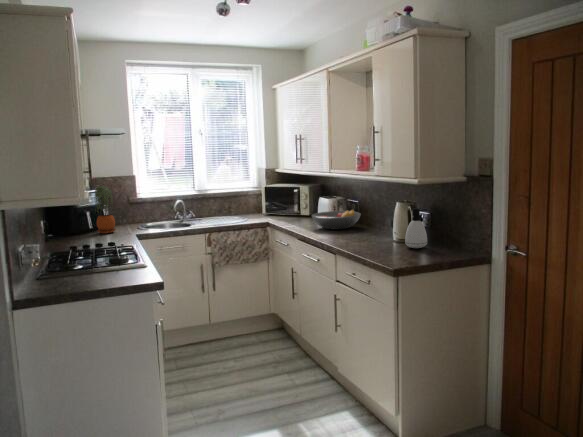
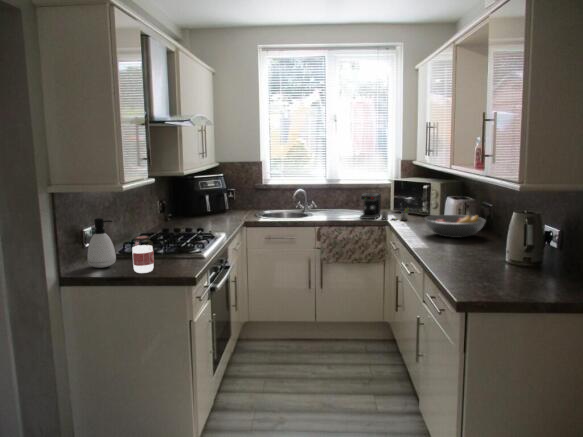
potted plant: present [95,186,116,234] -> none [212,171,233,218]
coffee maker: none [242,199,286,223] -> present [360,193,409,220]
soap dispenser: present [405,208,427,248] -> present [88,218,116,268]
jar: none [94,248,117,285] -> present [132,236,154,273]

